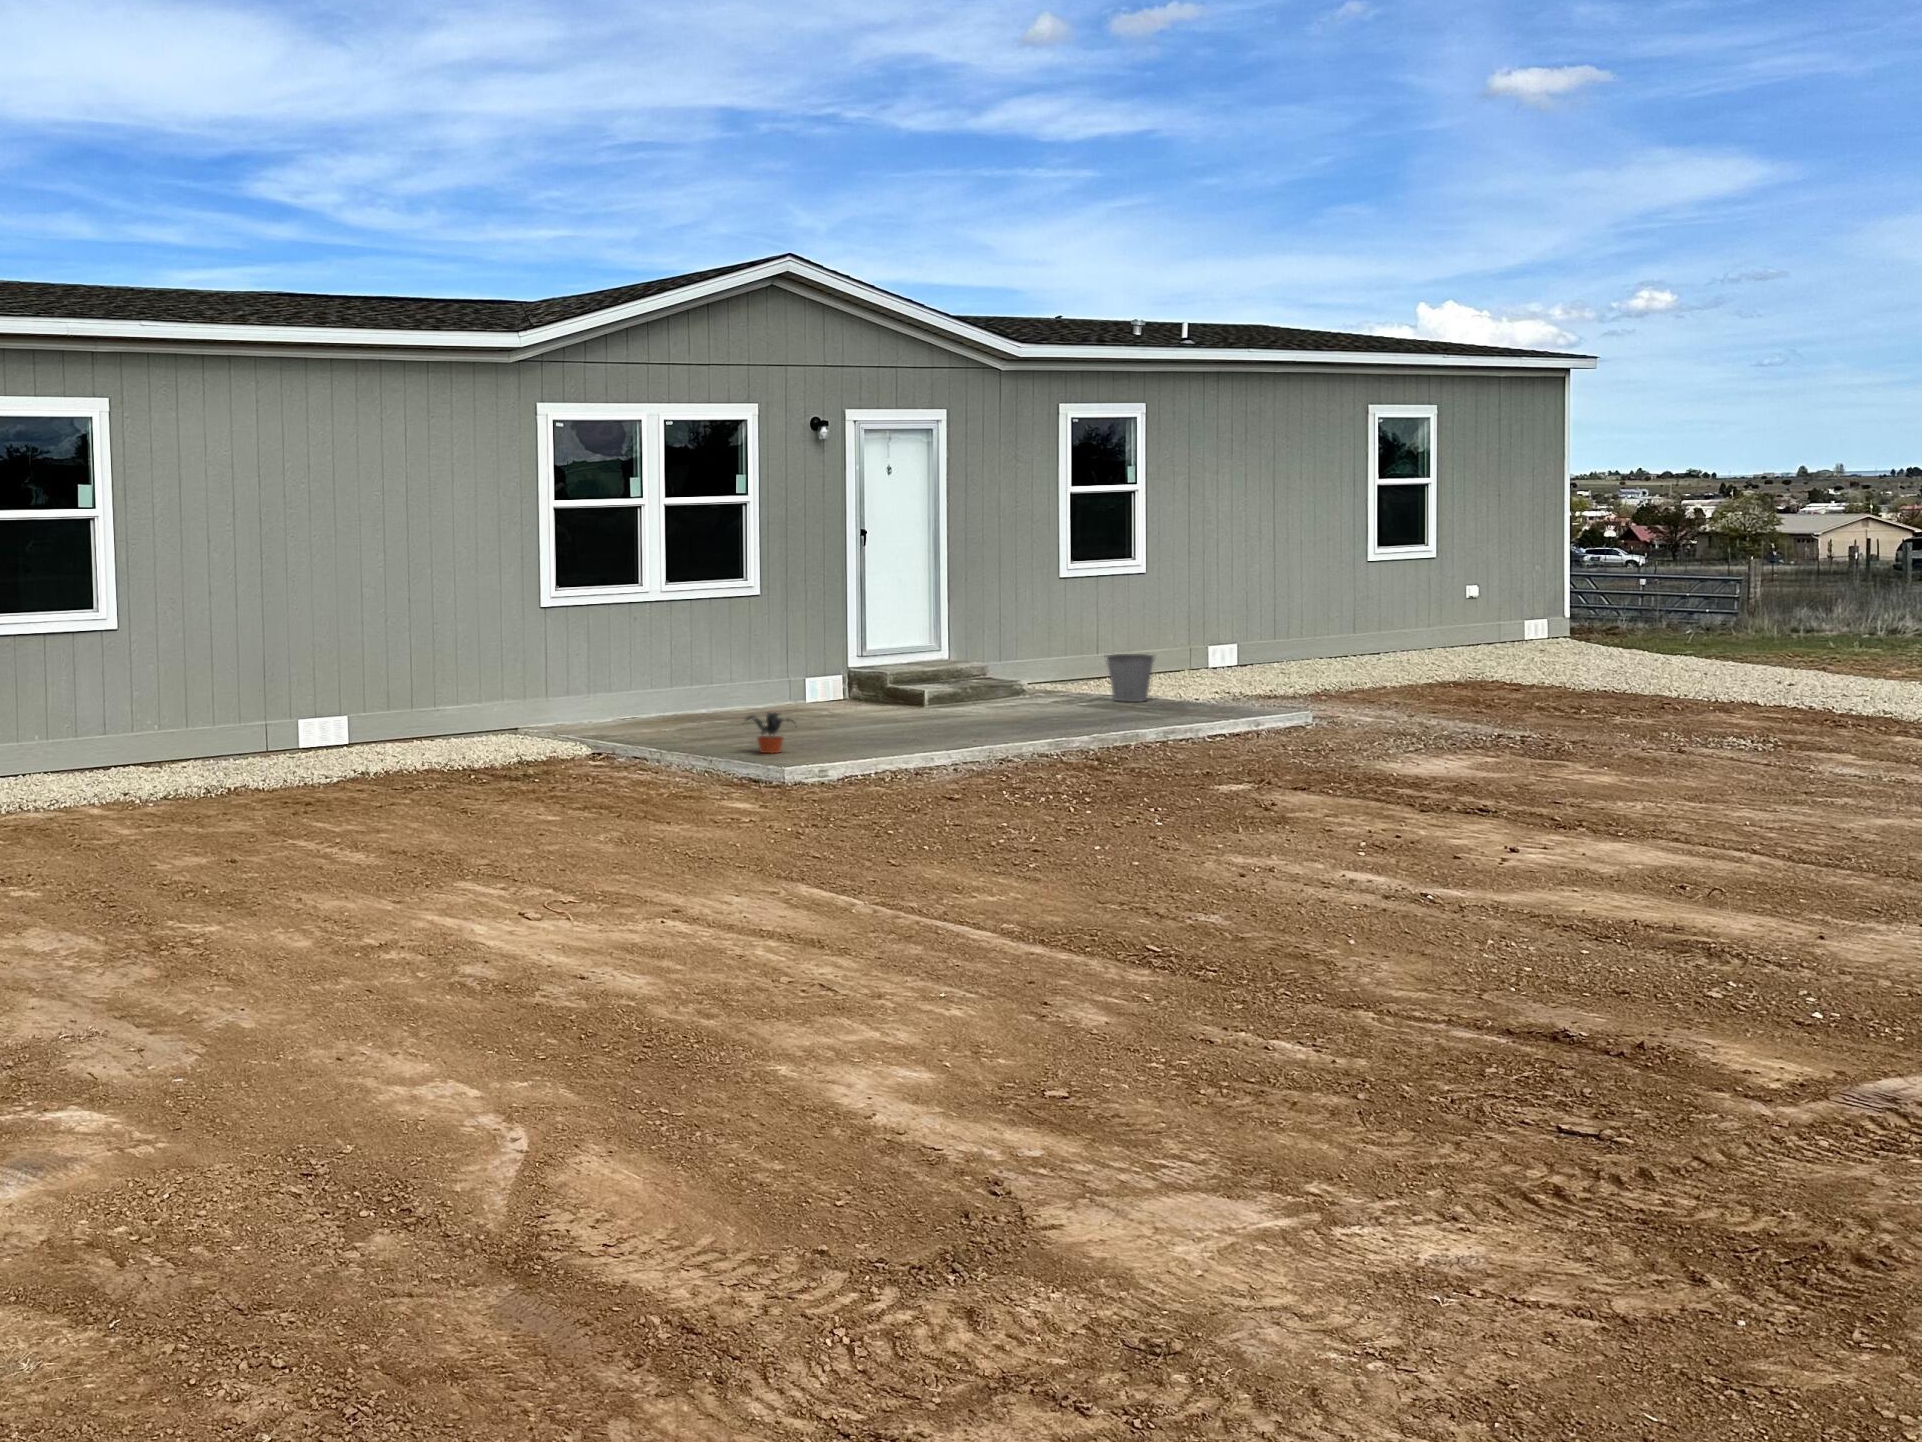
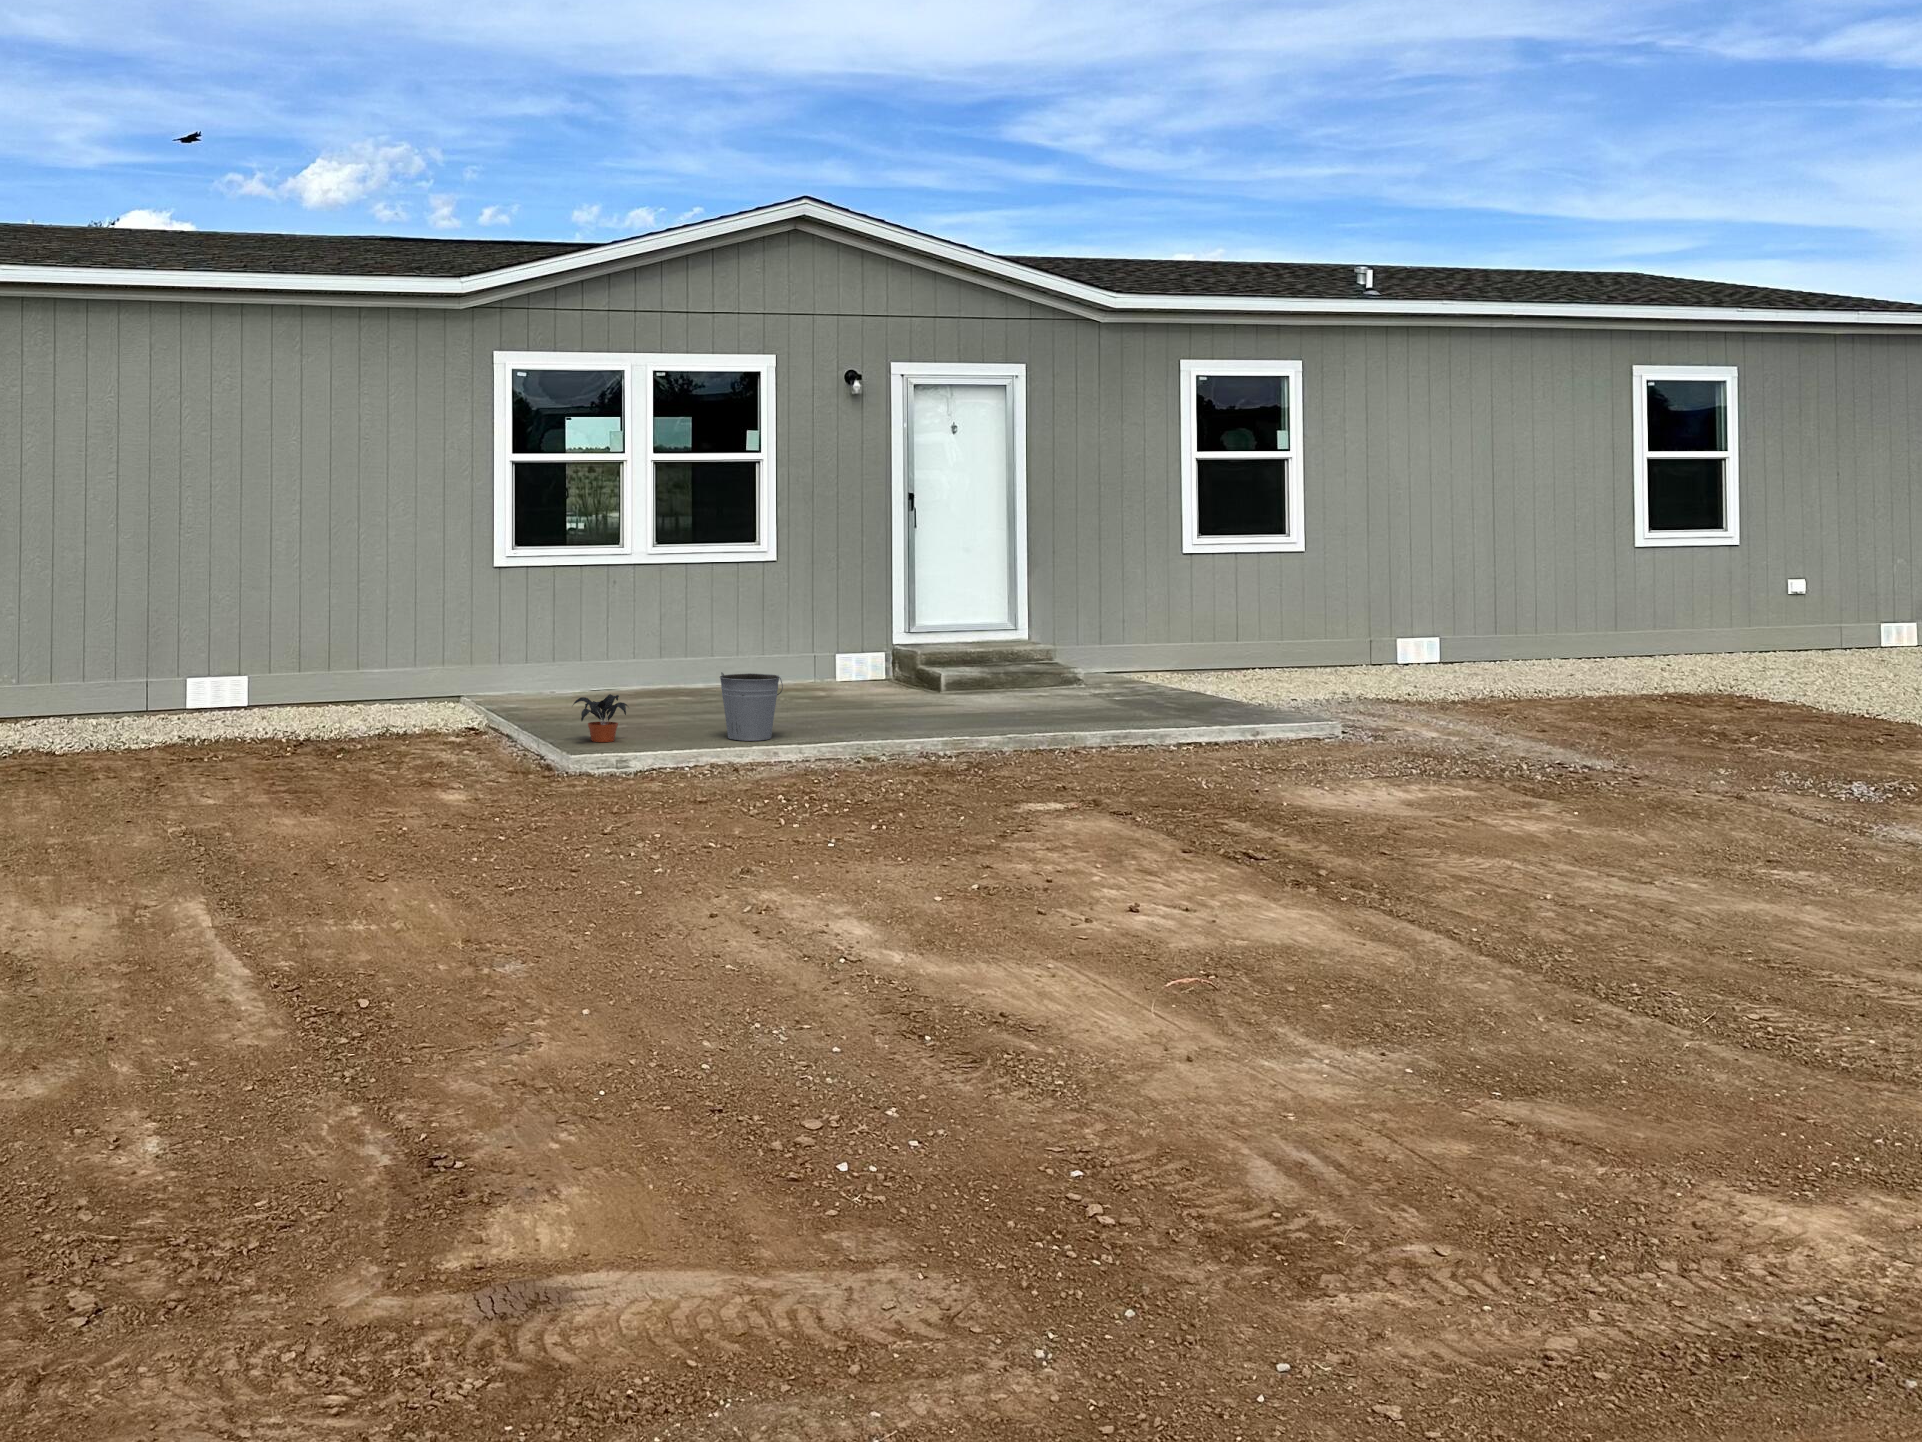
bucket: present [1106,654,1154,702] -> present [720,672,783,741]

